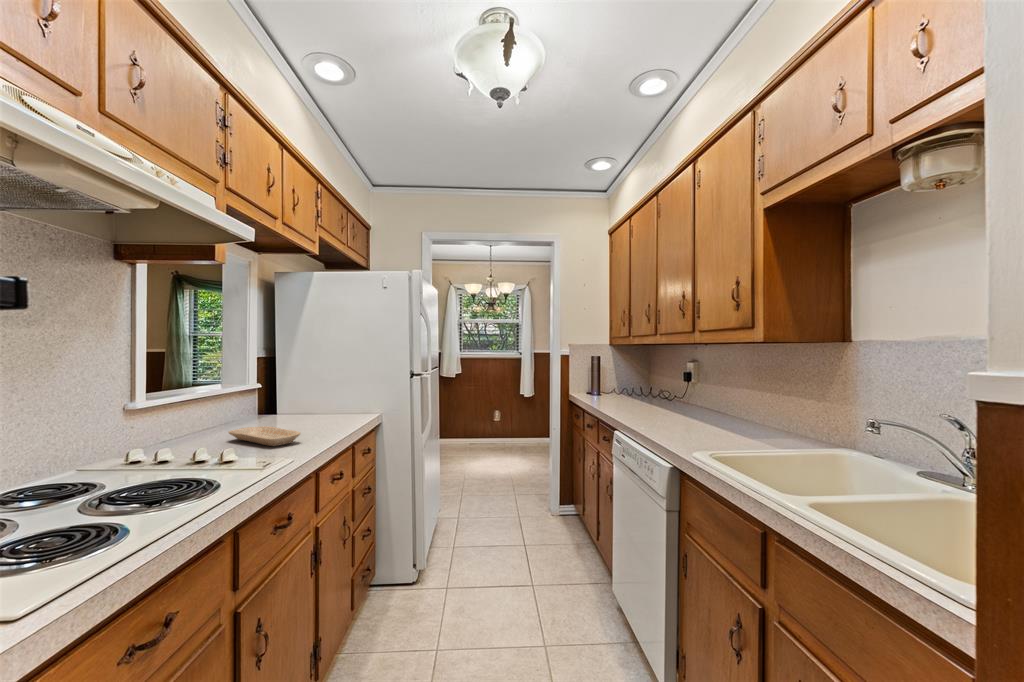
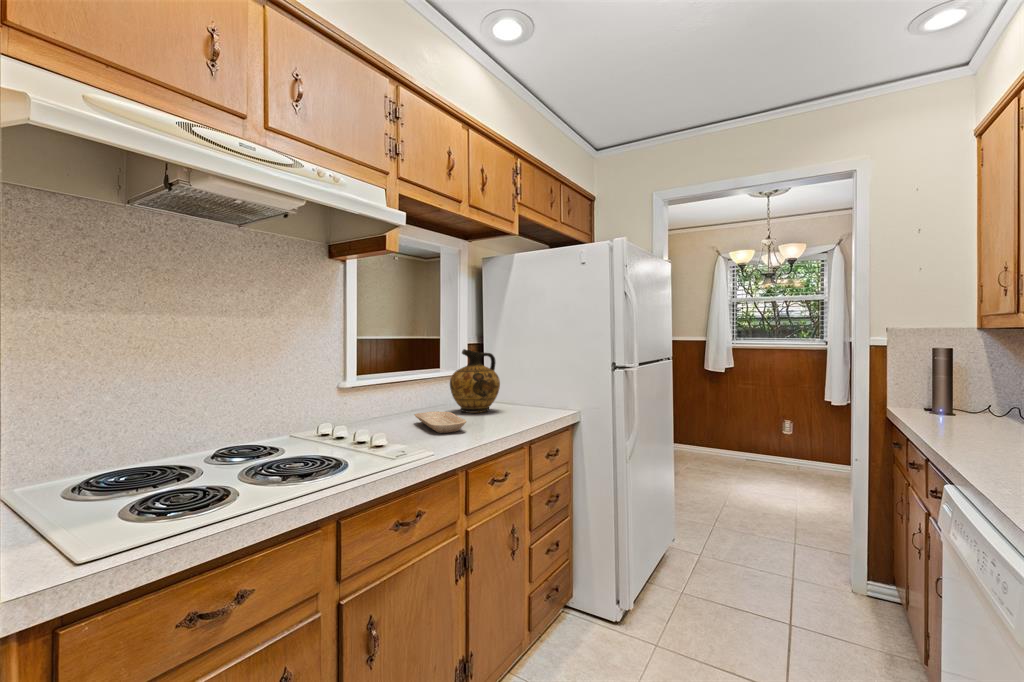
ceramic jug: none [250,363,306,426] -> present [450,349,500,413]

